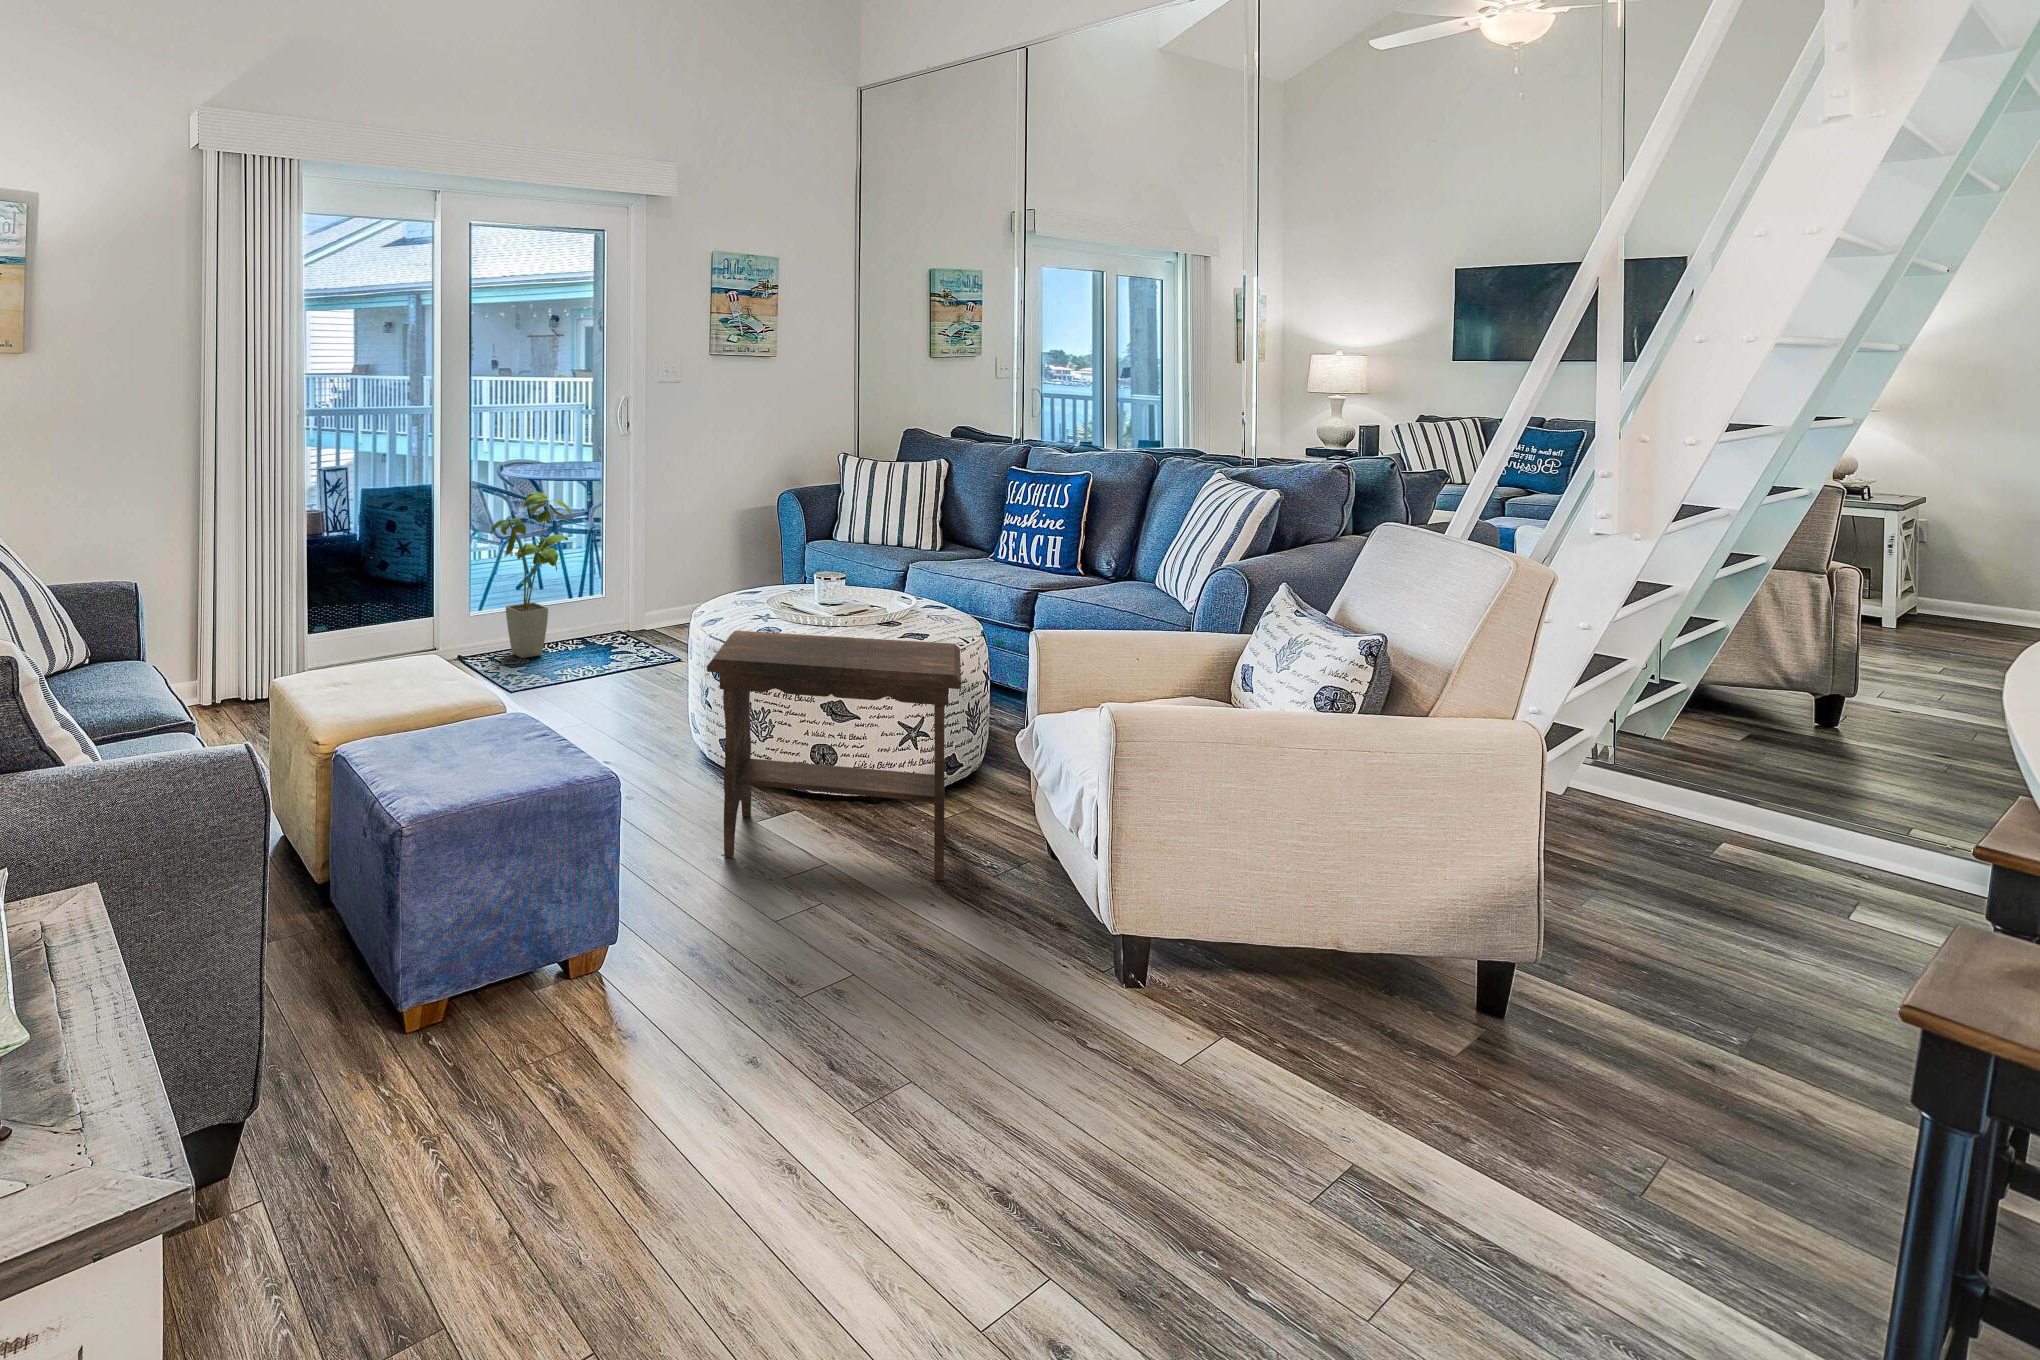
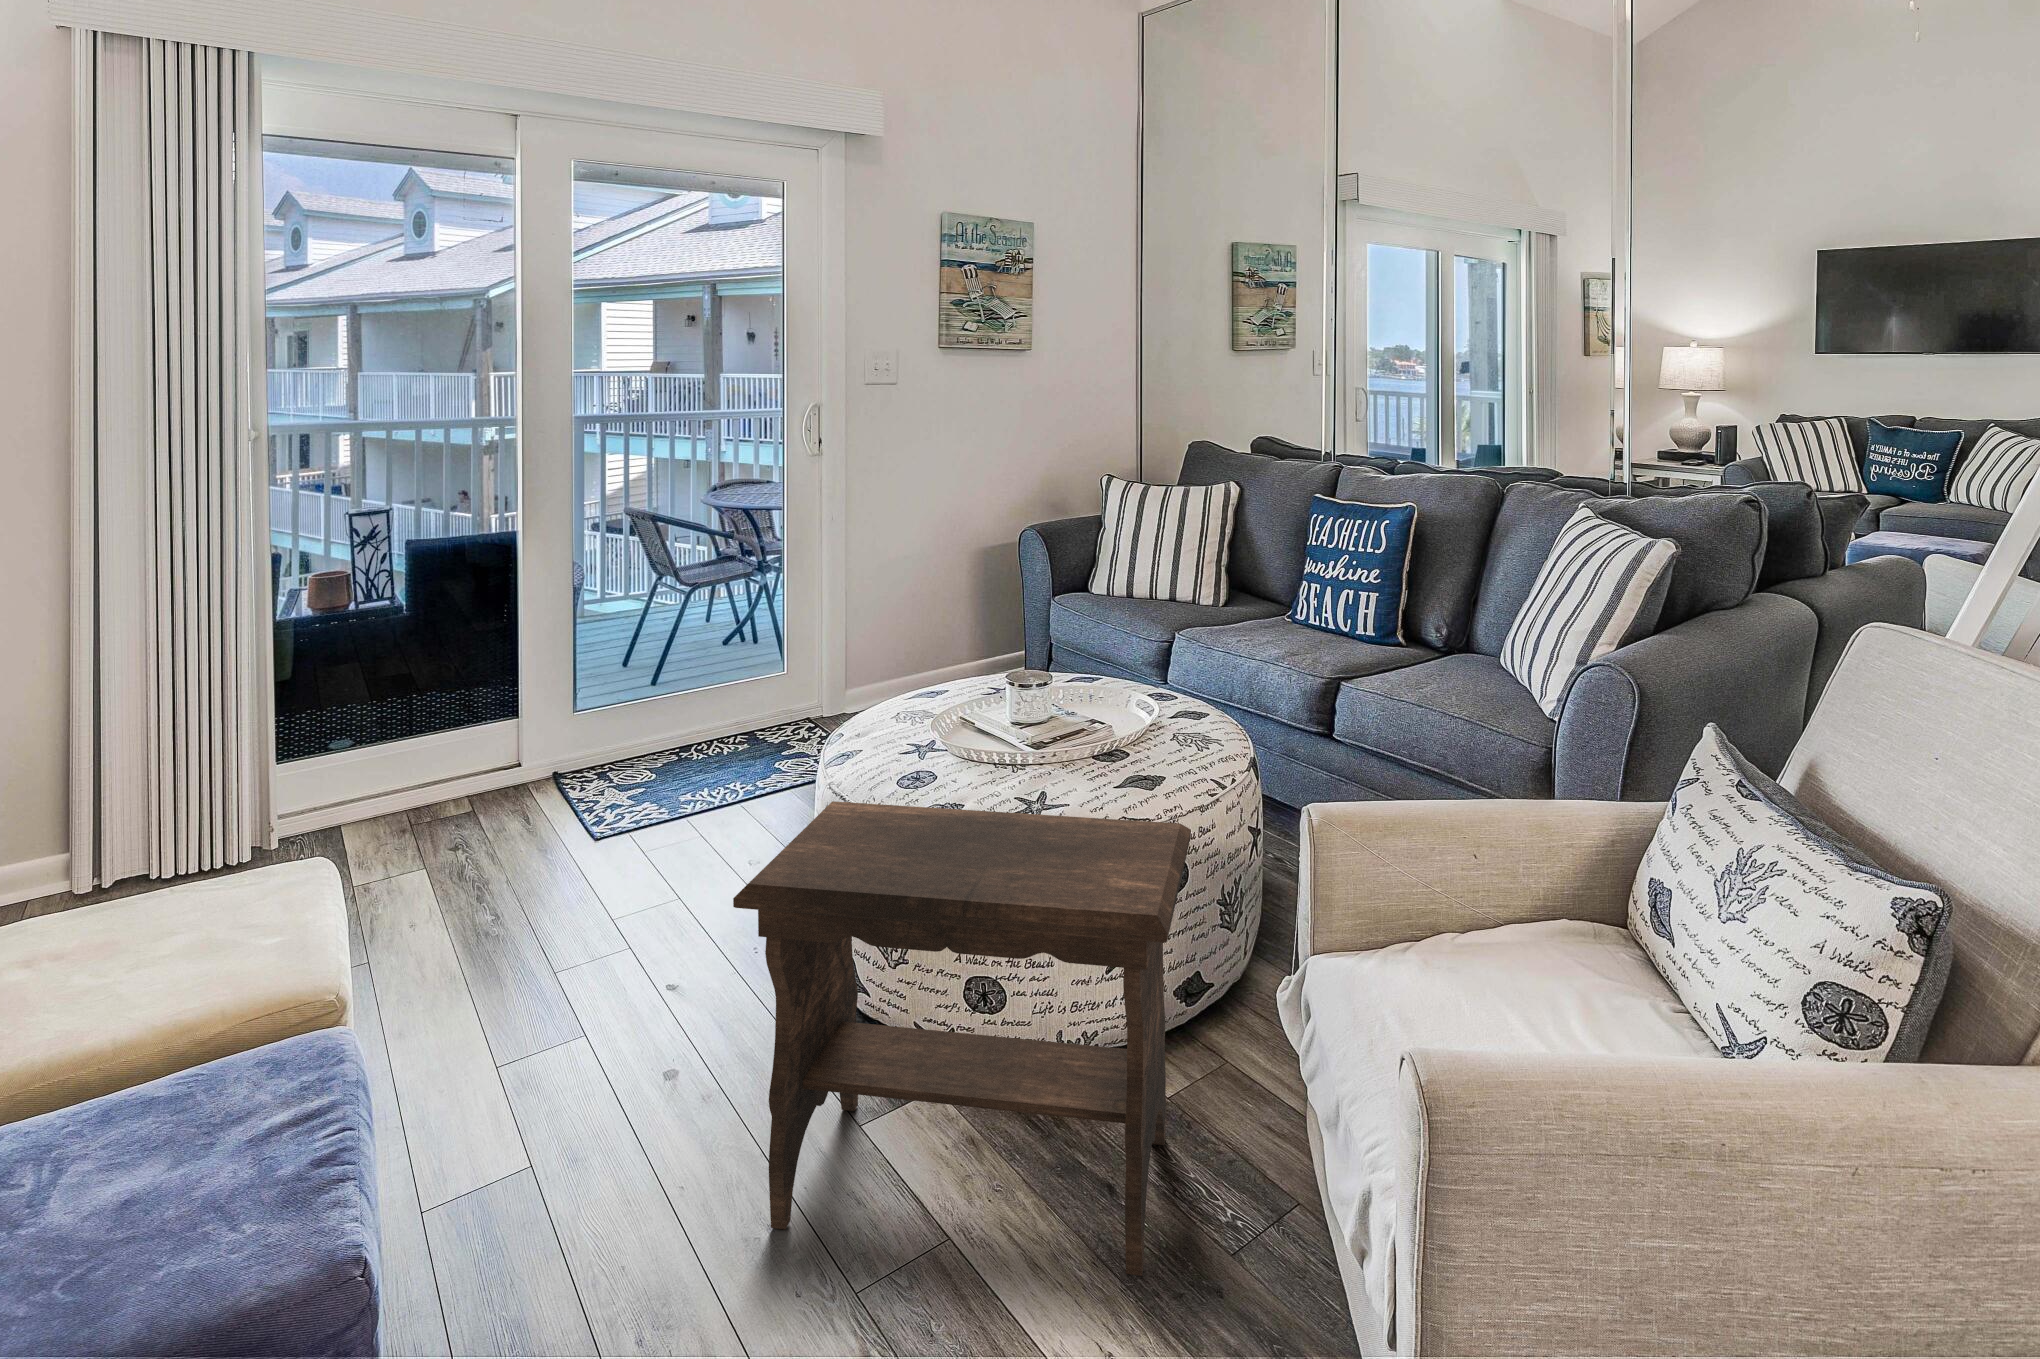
house plant: present [491,492,573,658] -> none [608,538,729,770]

